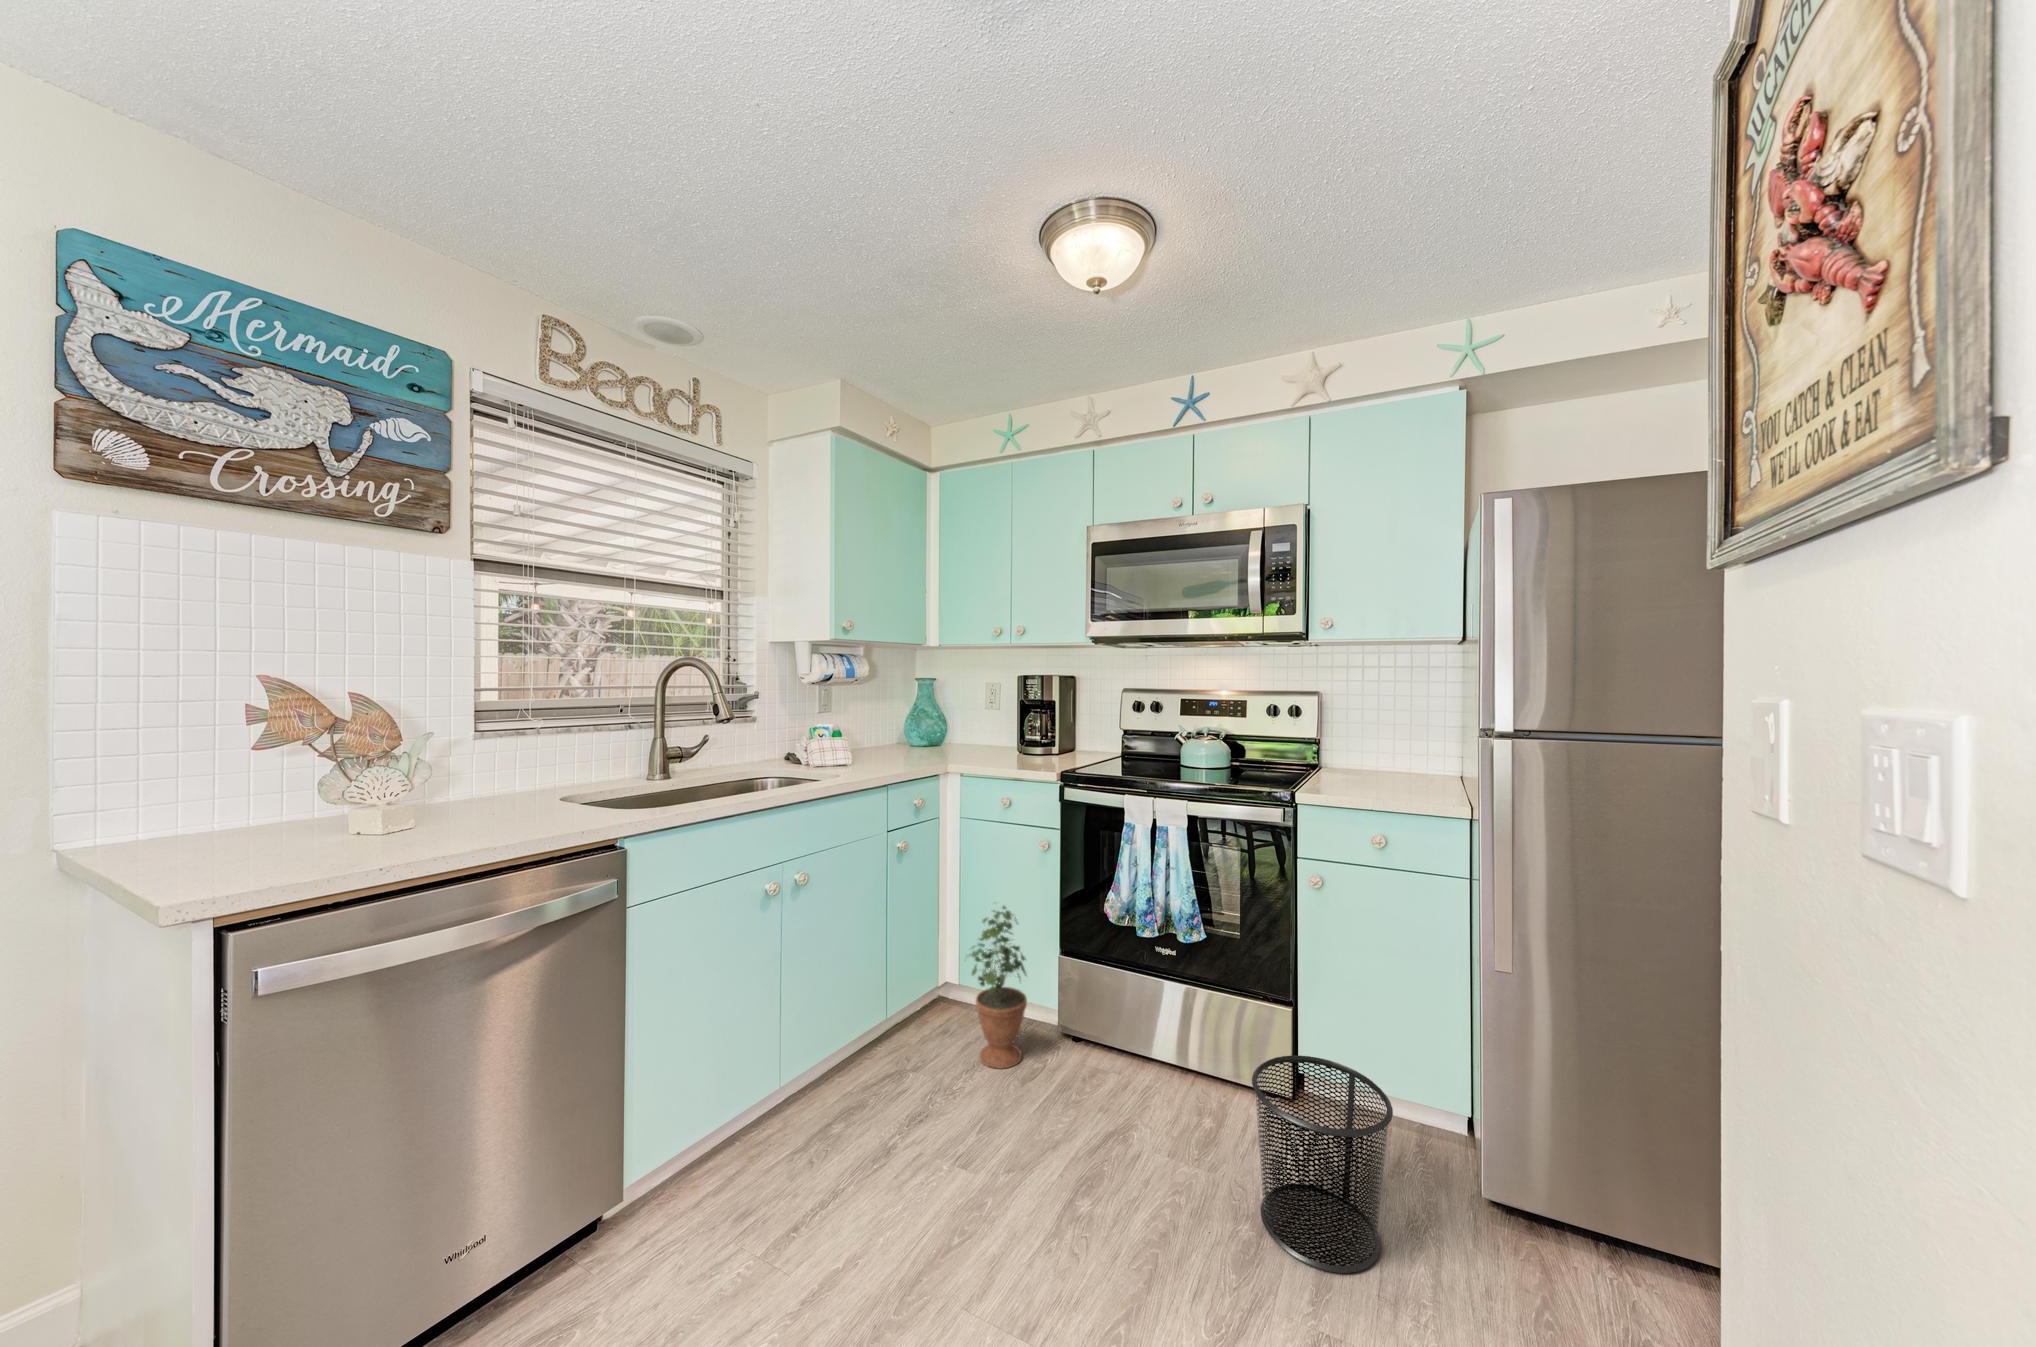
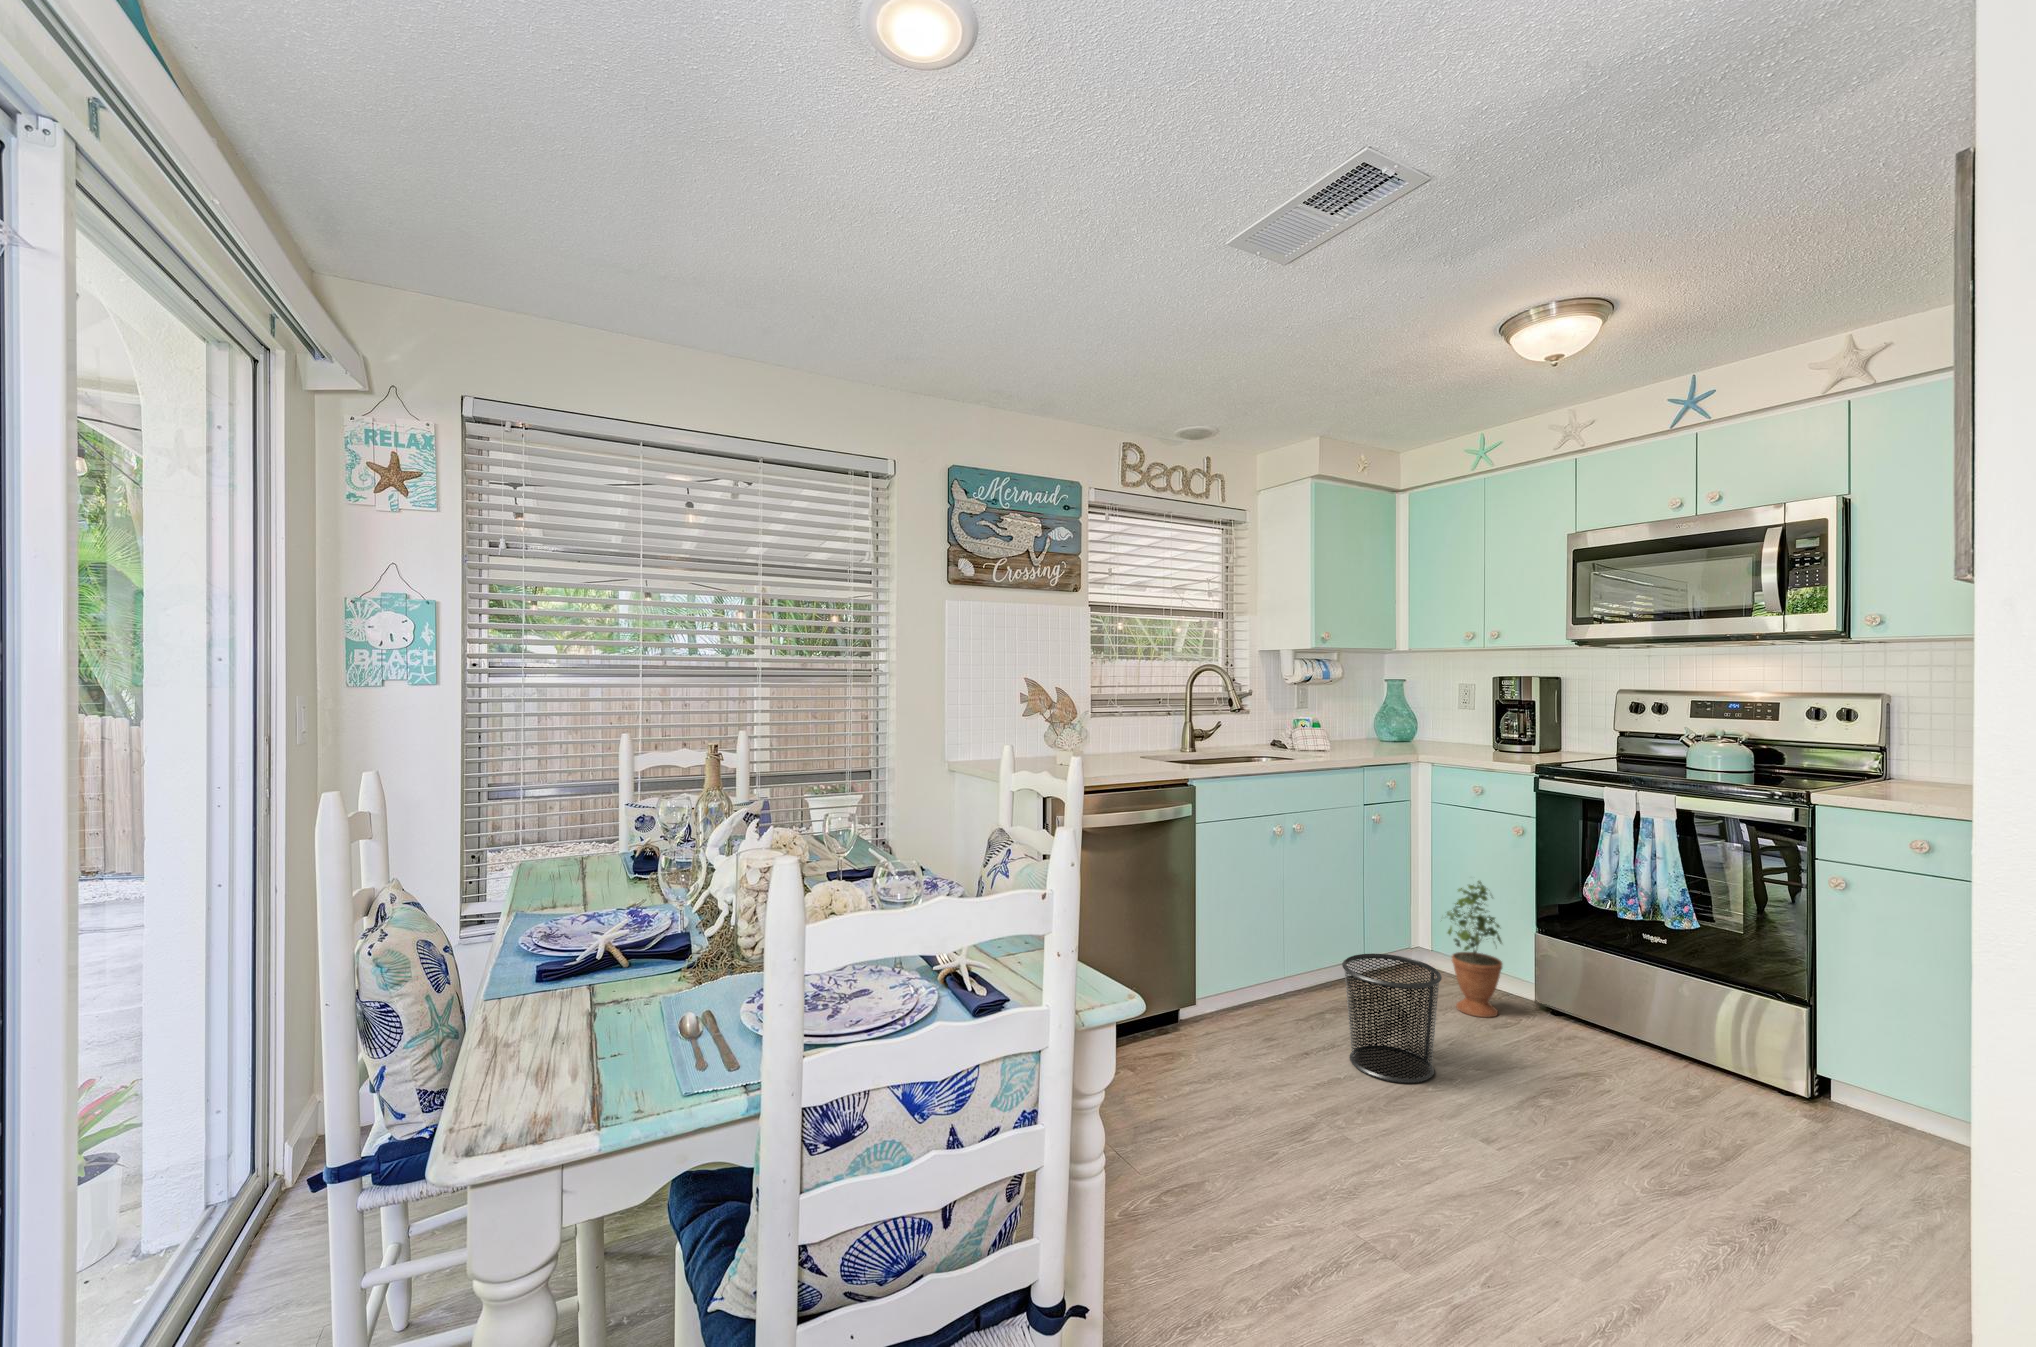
waste bin: present [1252,1055,1393,1273] -> present [1342,954,1442,1083]

